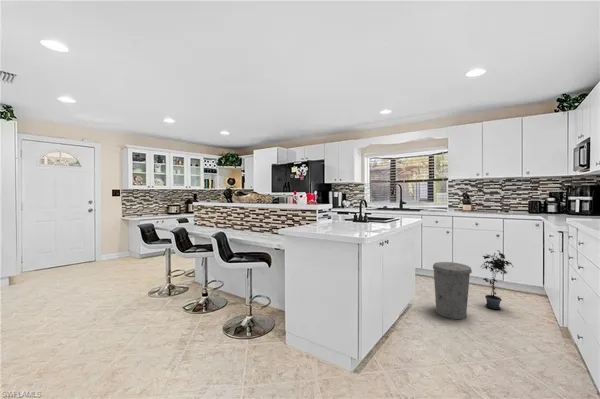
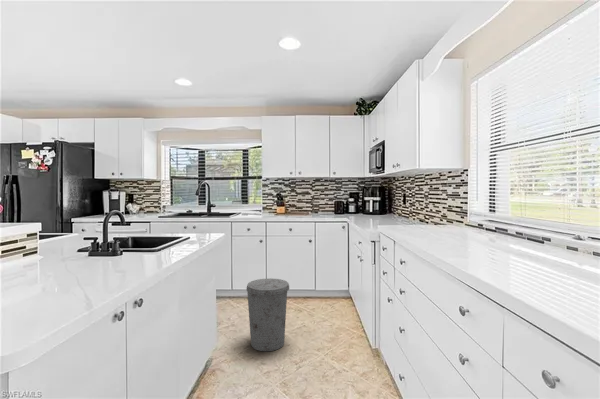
potted plant: present [481,251,513,309] -> none [296,257,328,324]

